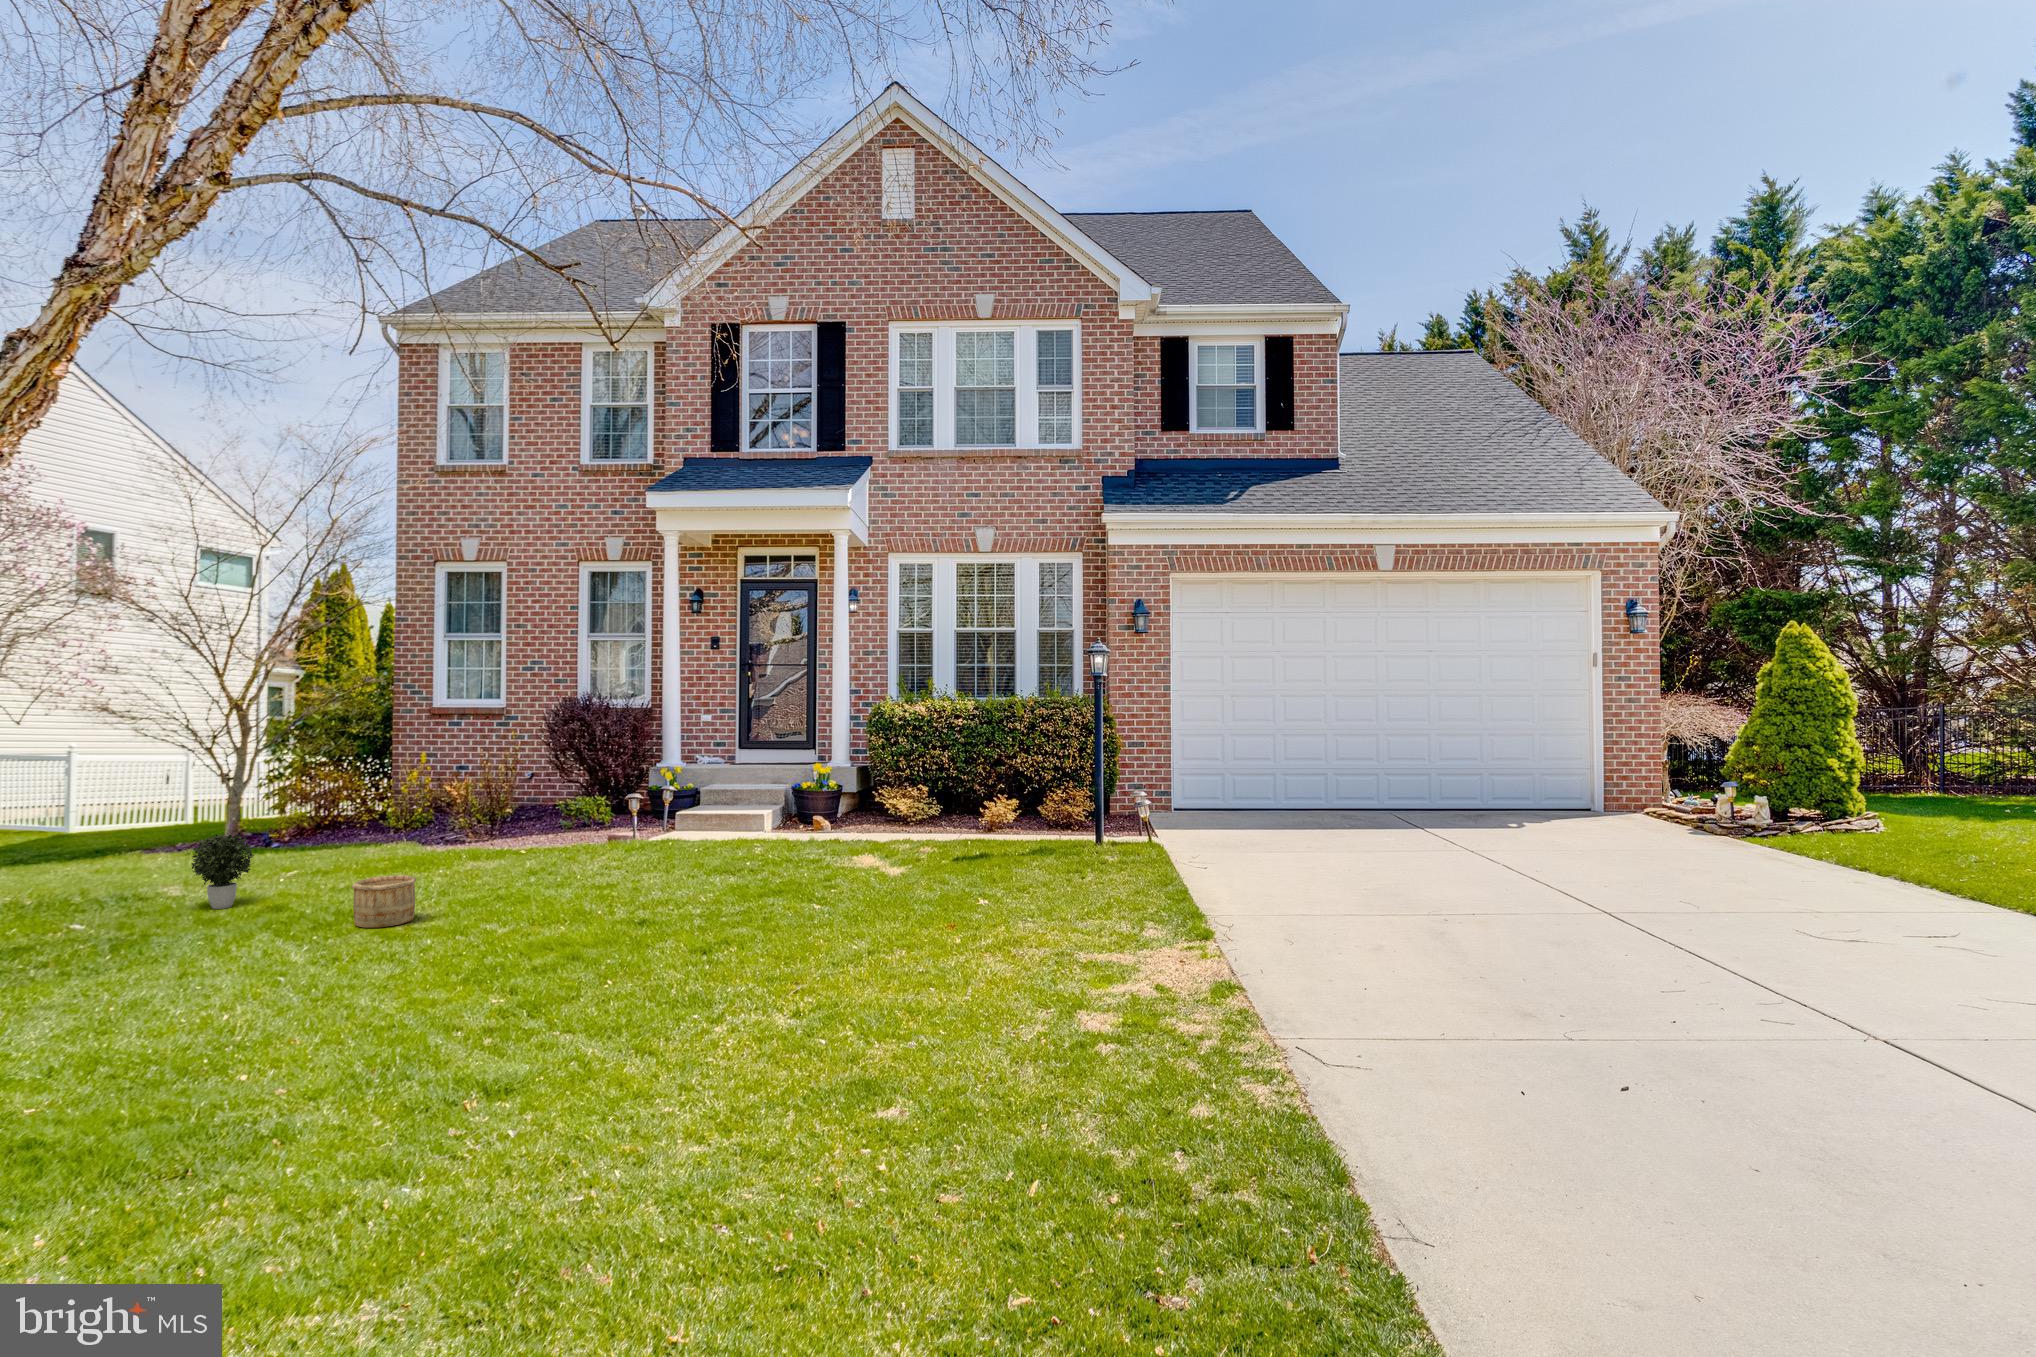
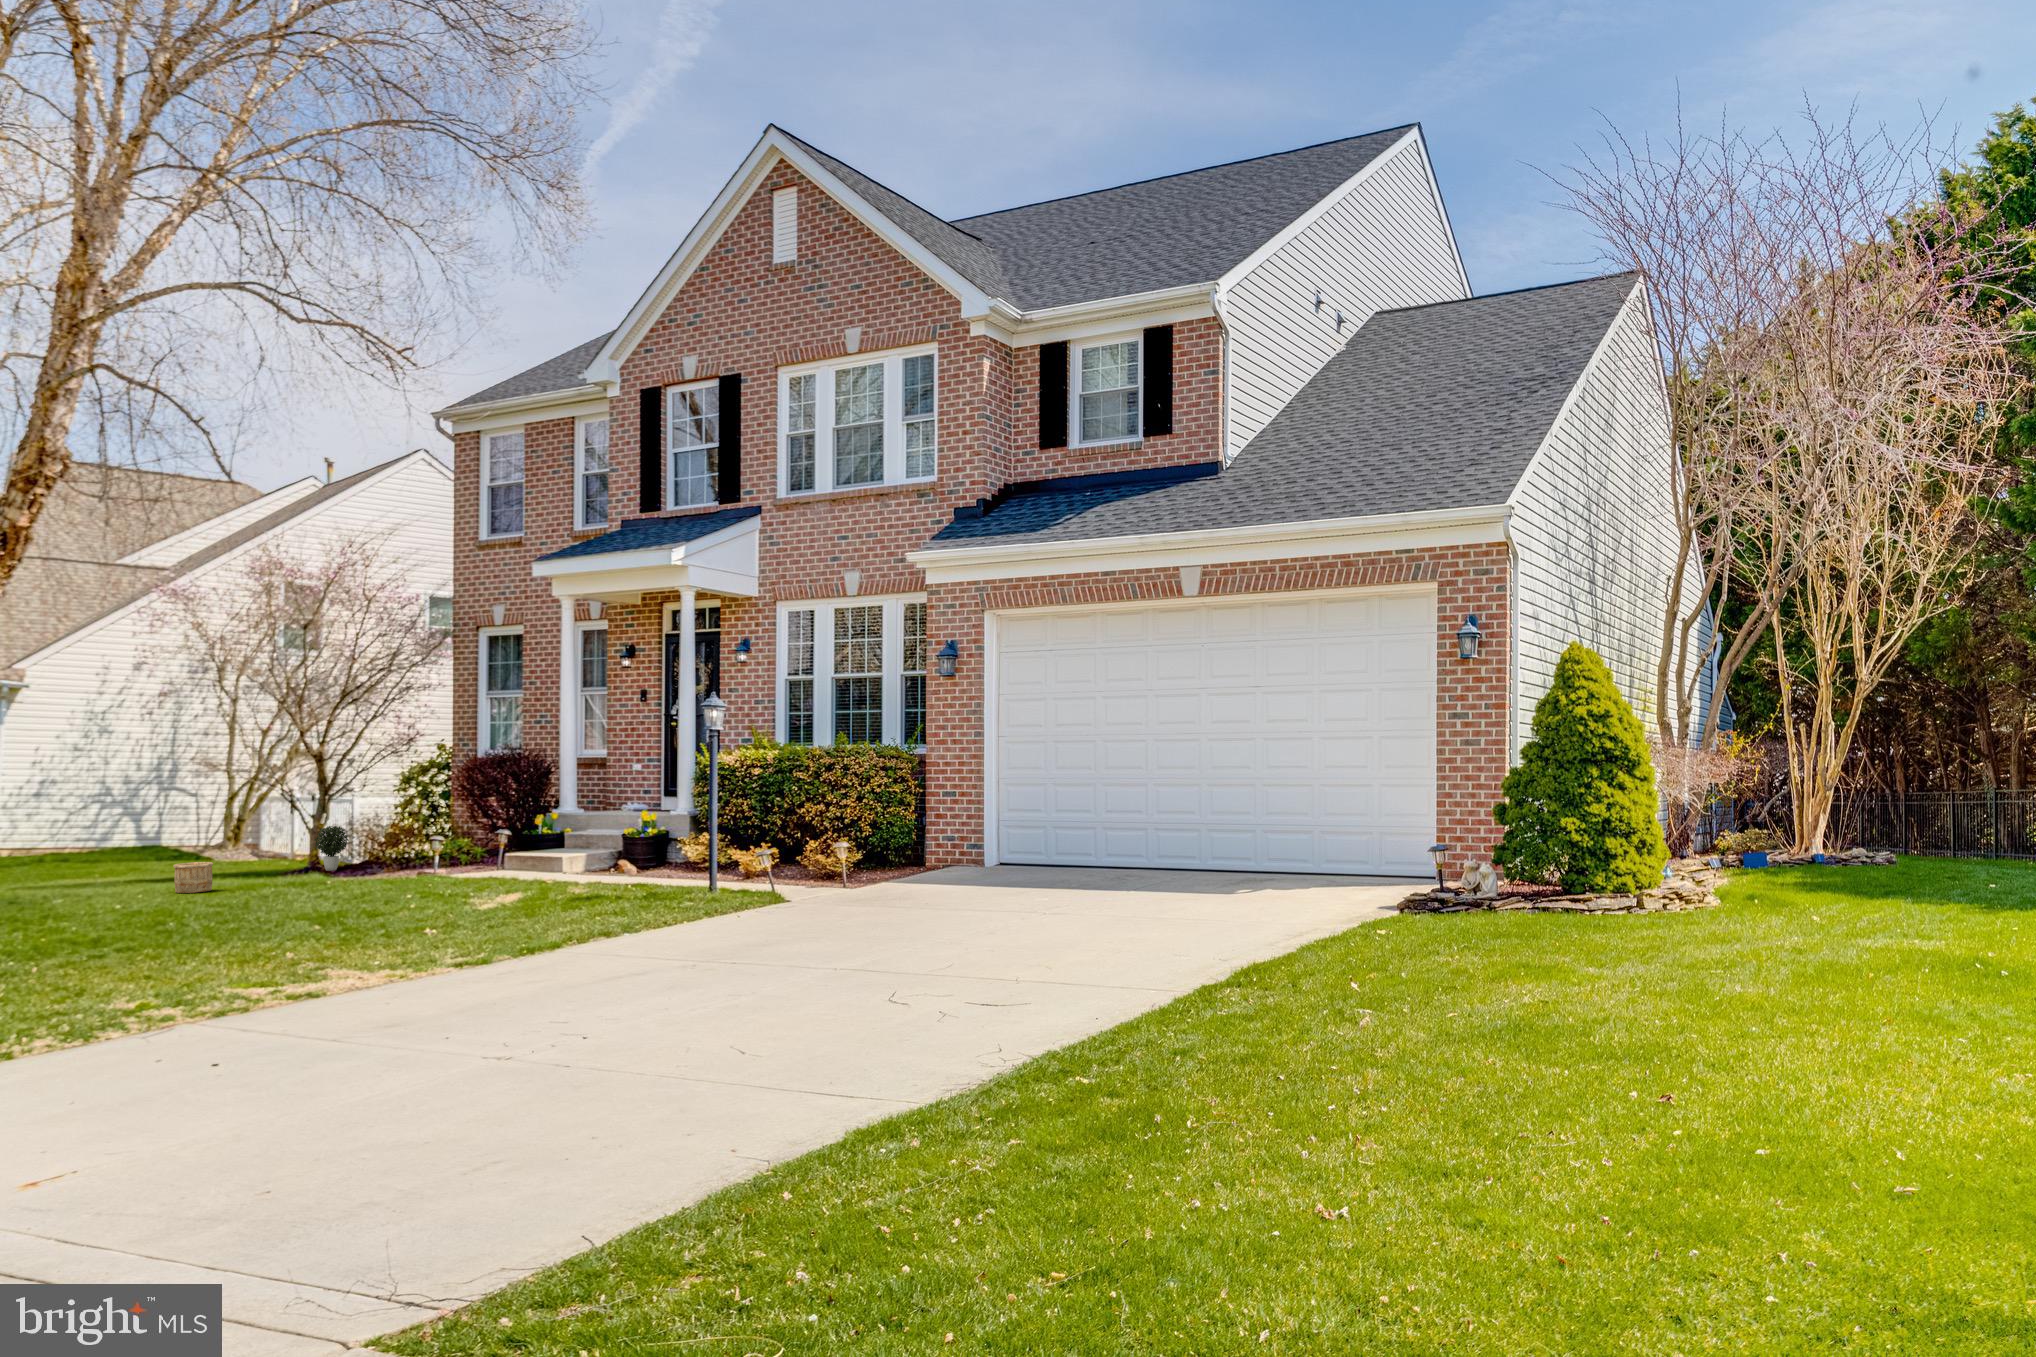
potted plant: present [191,834,254,909] -> present [314,826,349,871]

